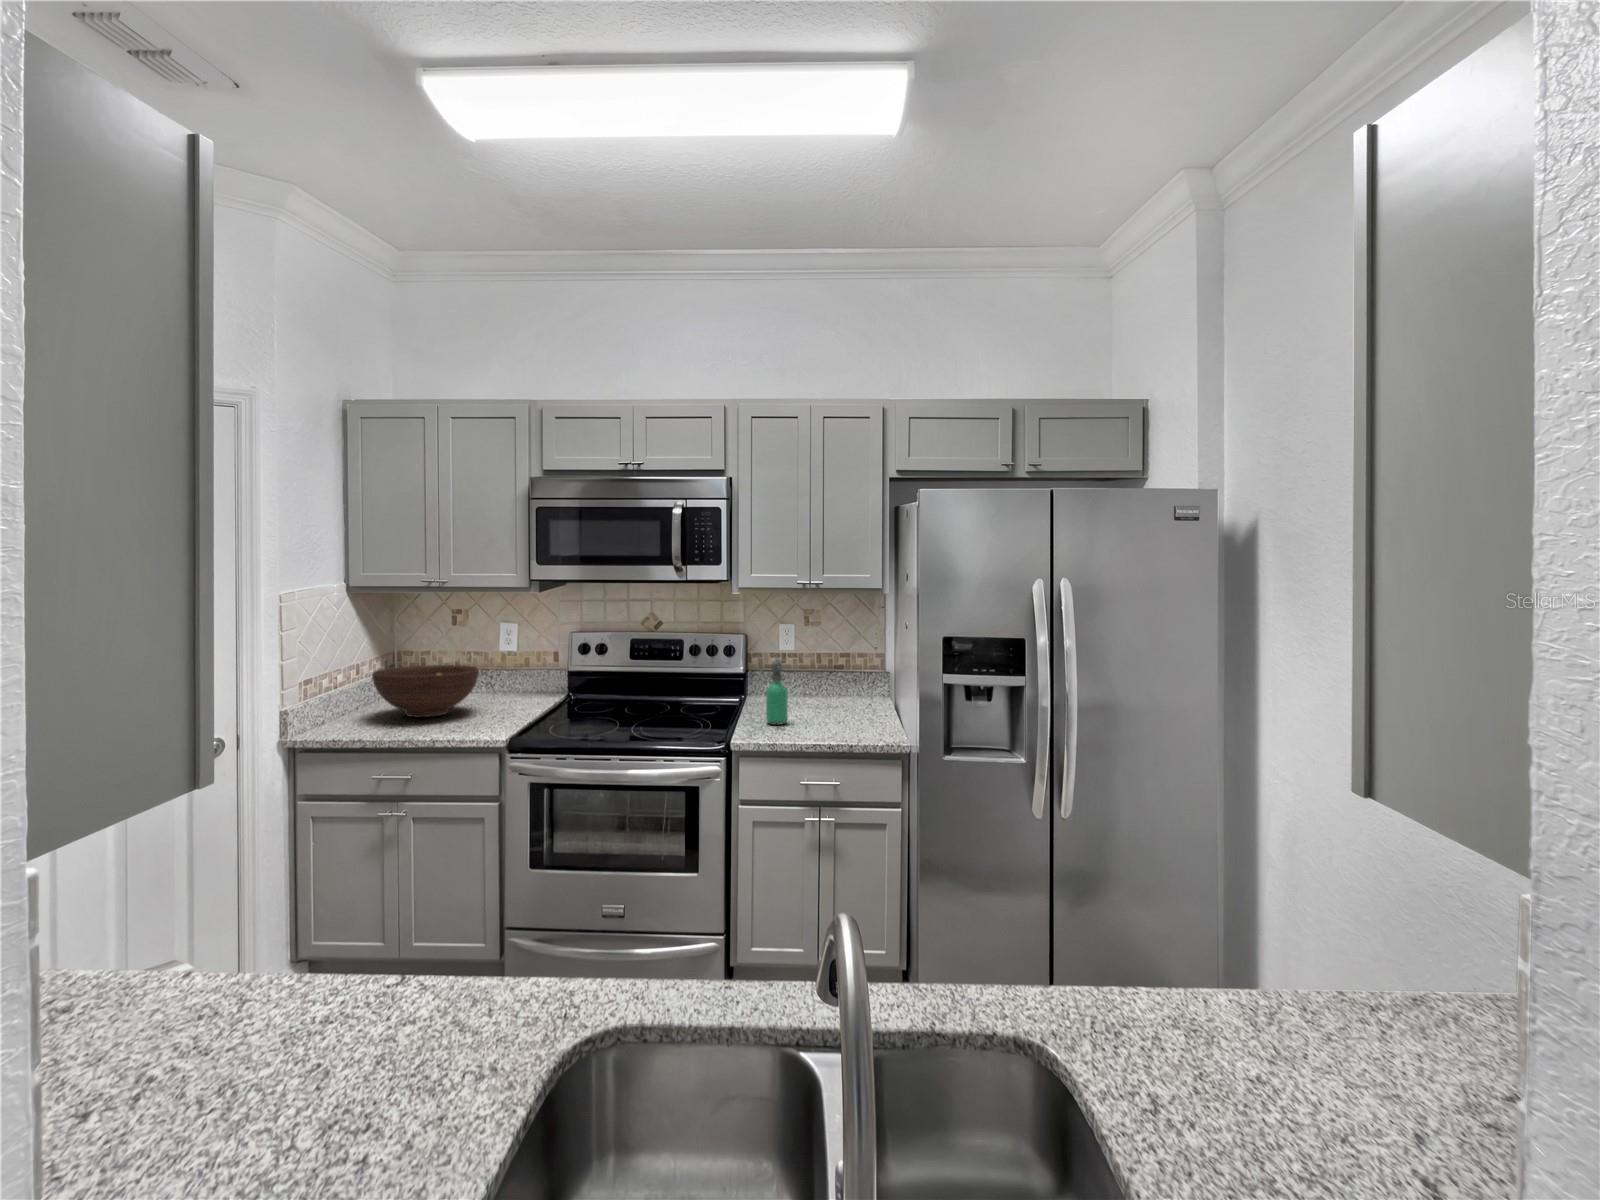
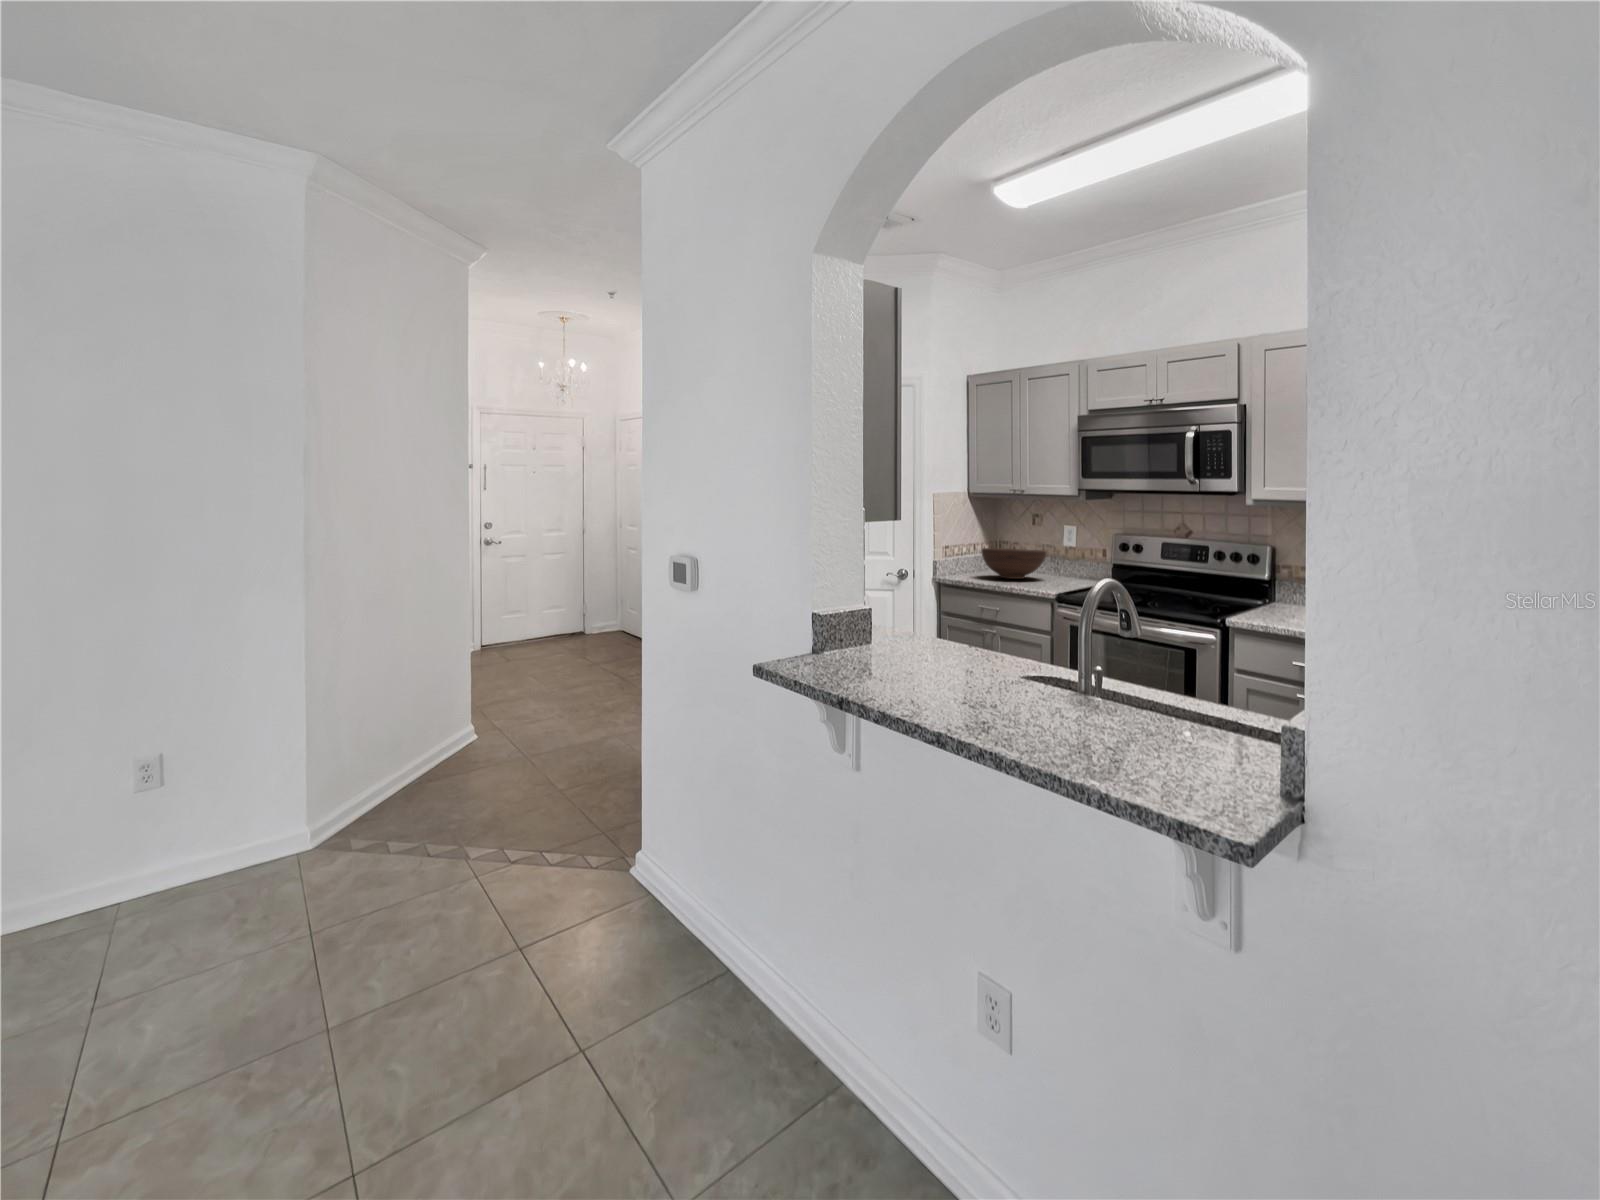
soap dispenser: present [766,661,788,725] -> none [1254,553,1276,603]

